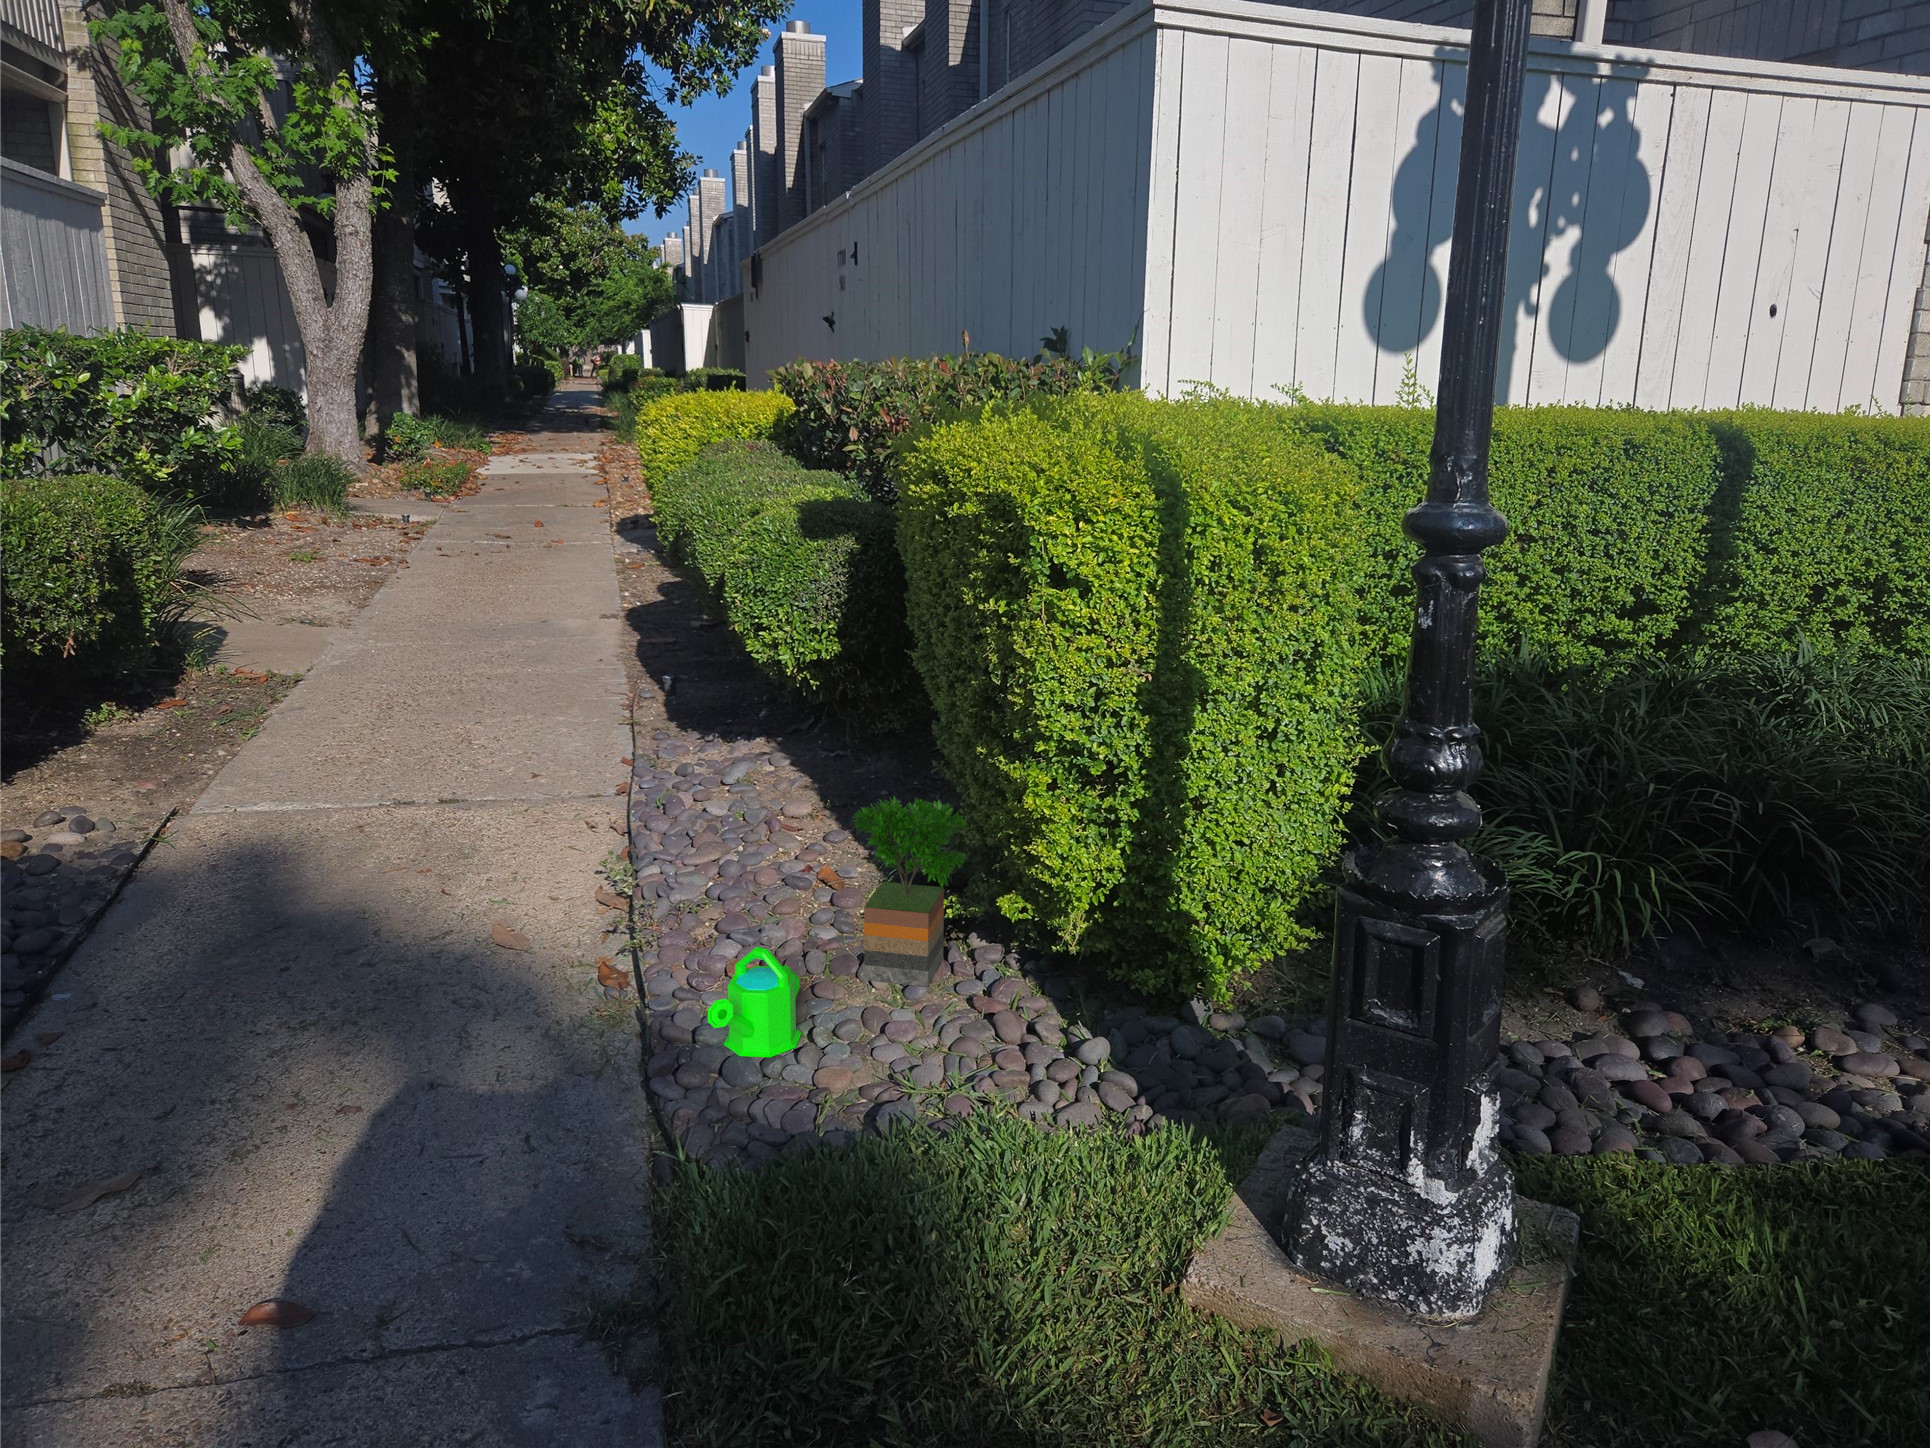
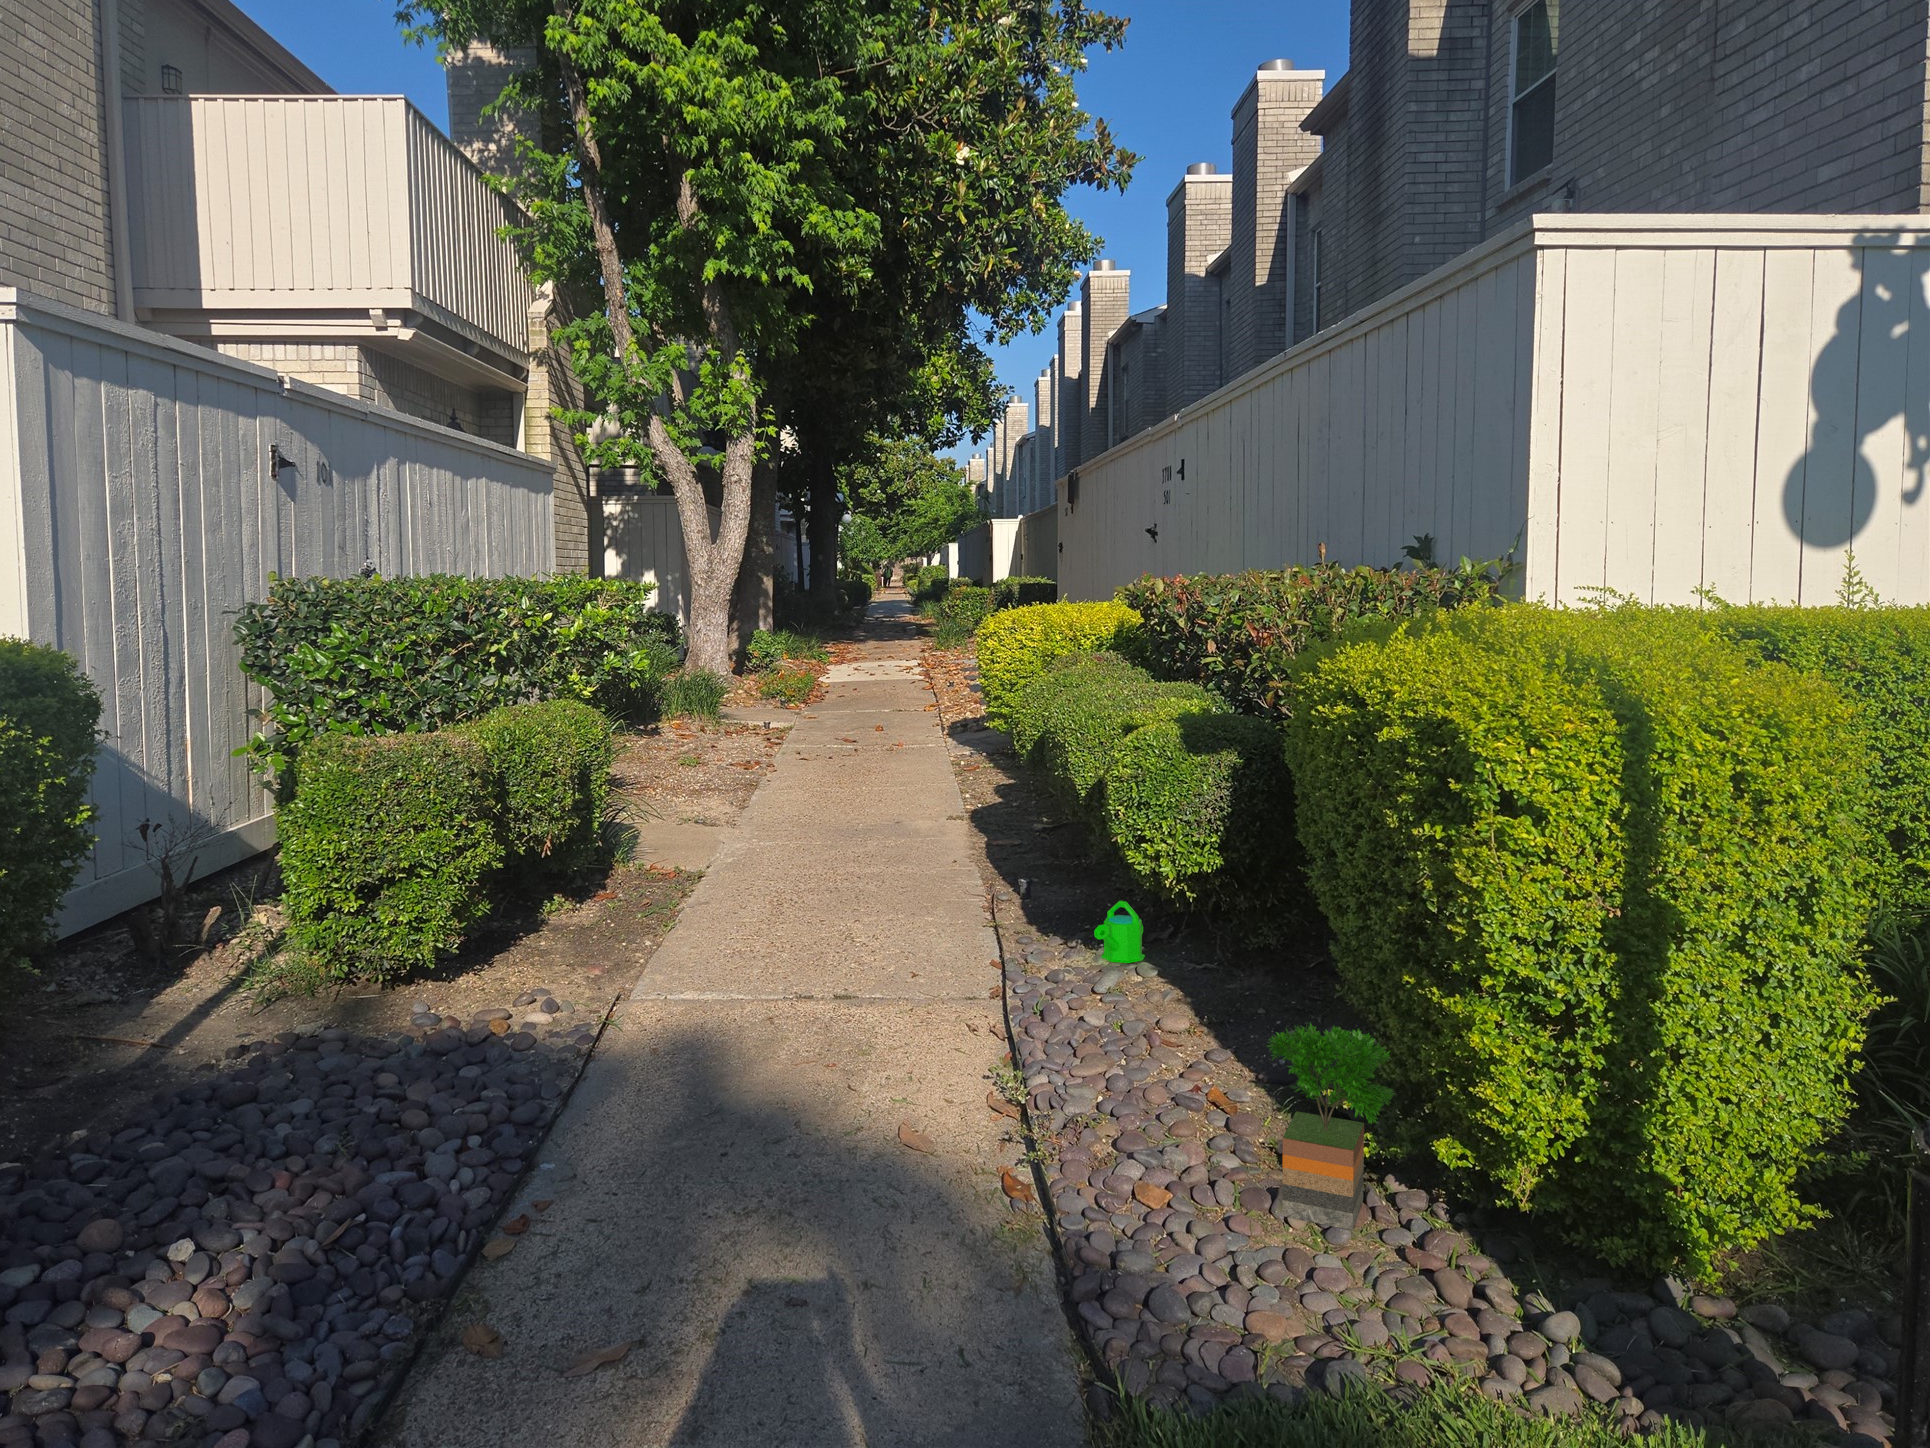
watering can: present [708,947,802,1057] -> present [1094,901,1145,963]

